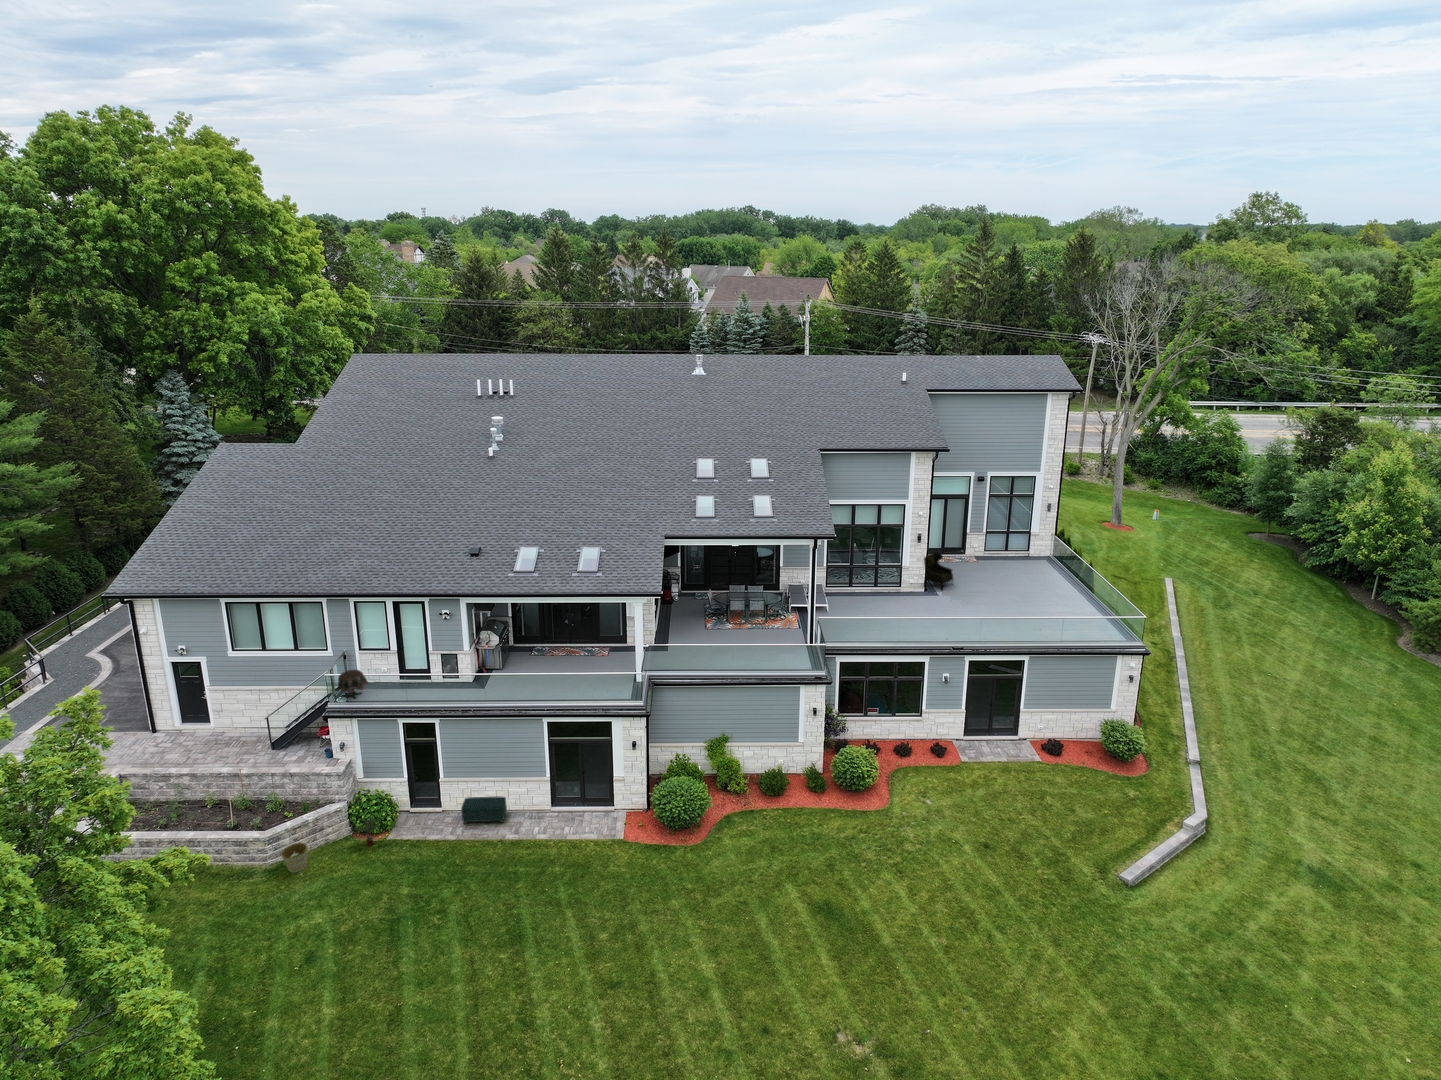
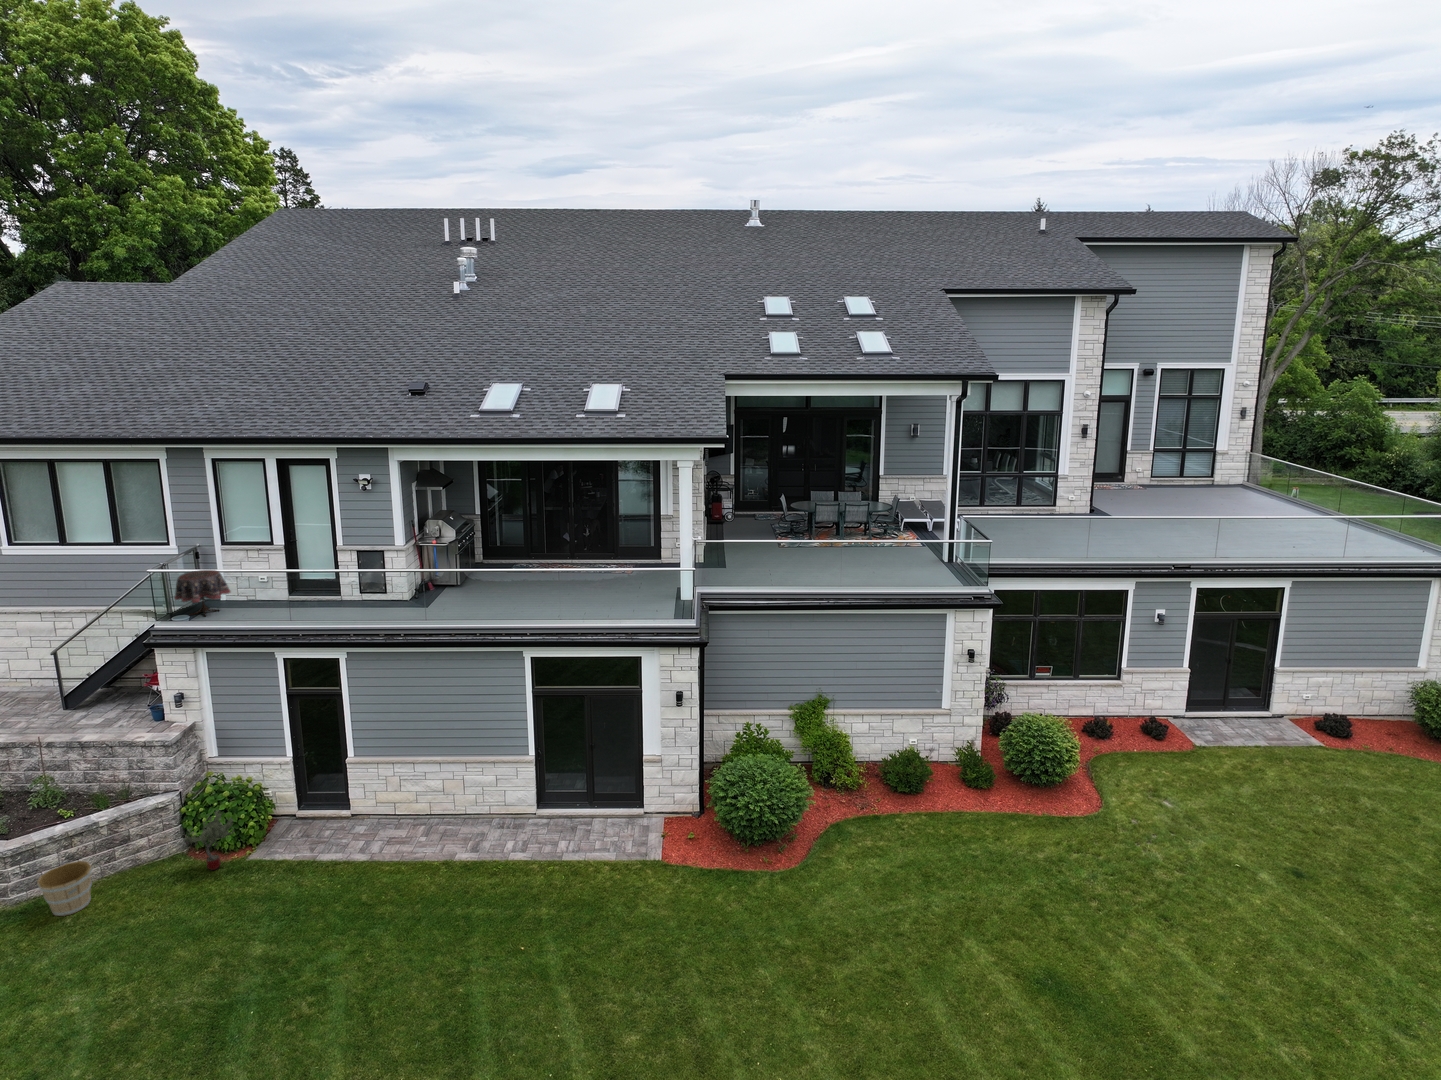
armchair: present [924,552,953,589] -> none [1083,462,1126,513]
bench: present [461,796,507,824] -> none [380,790,460,836]

